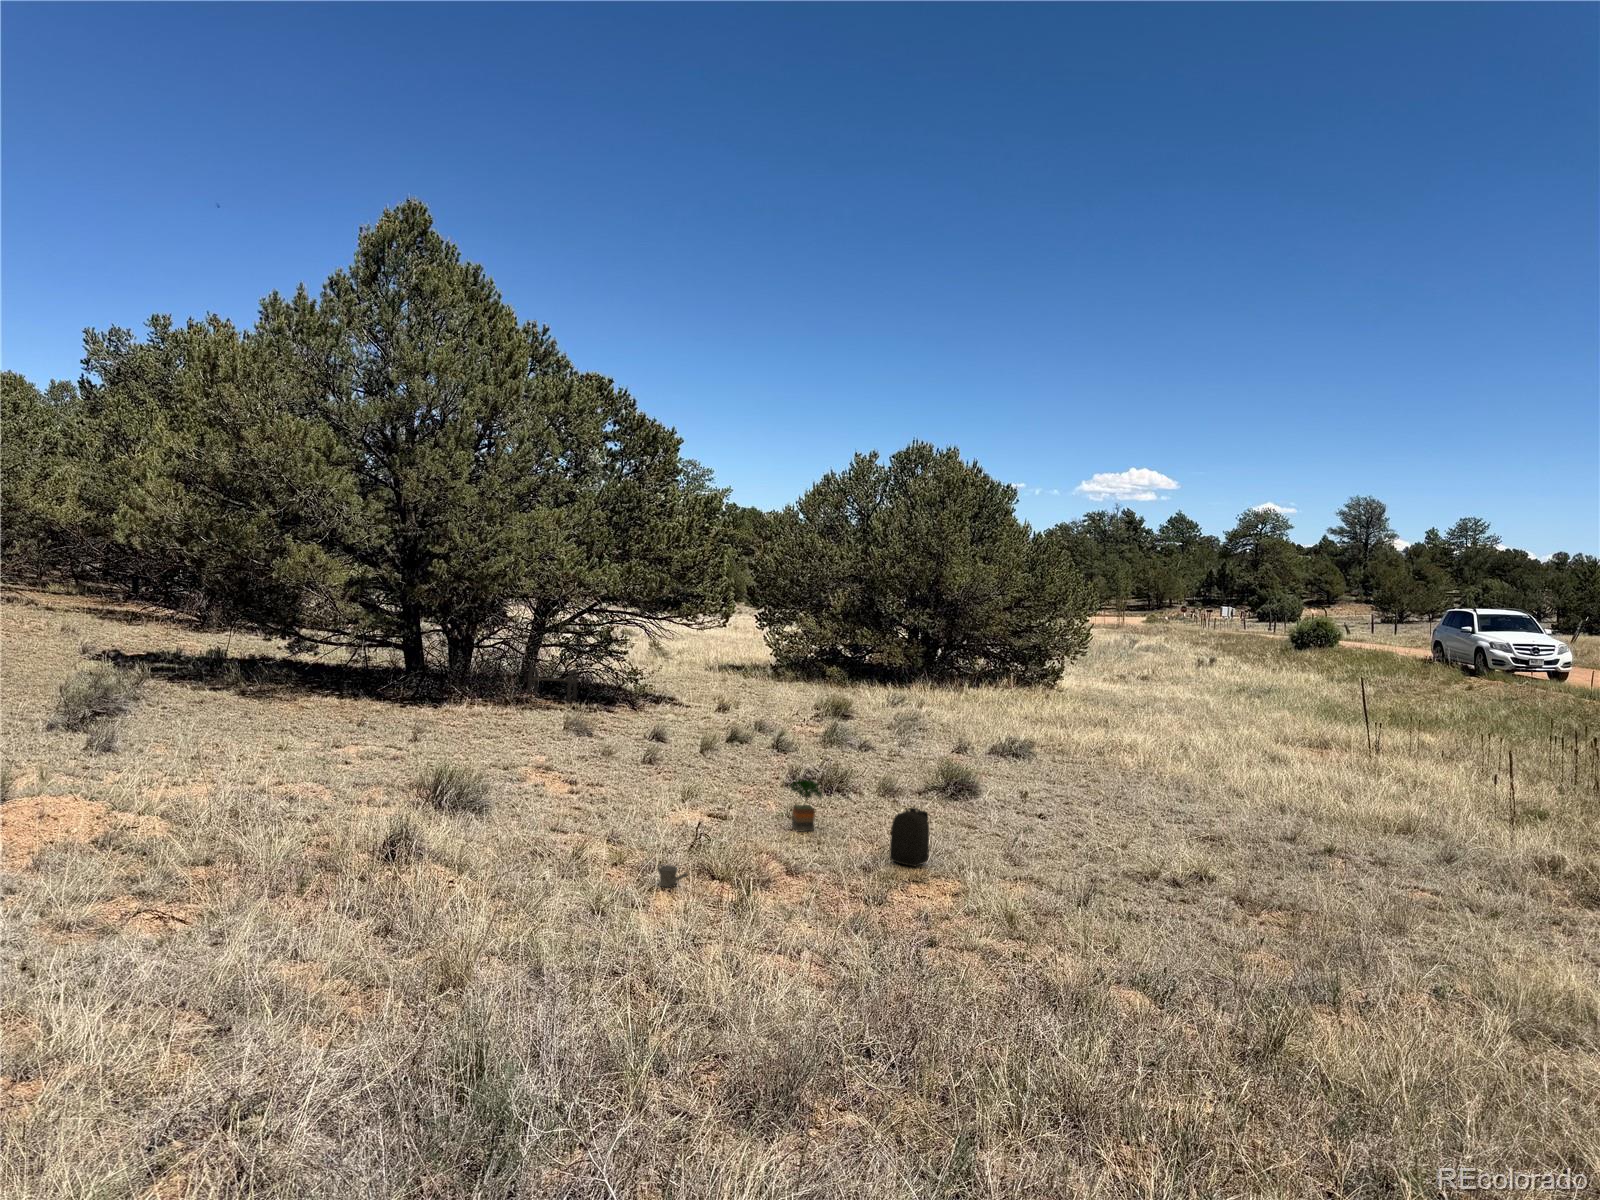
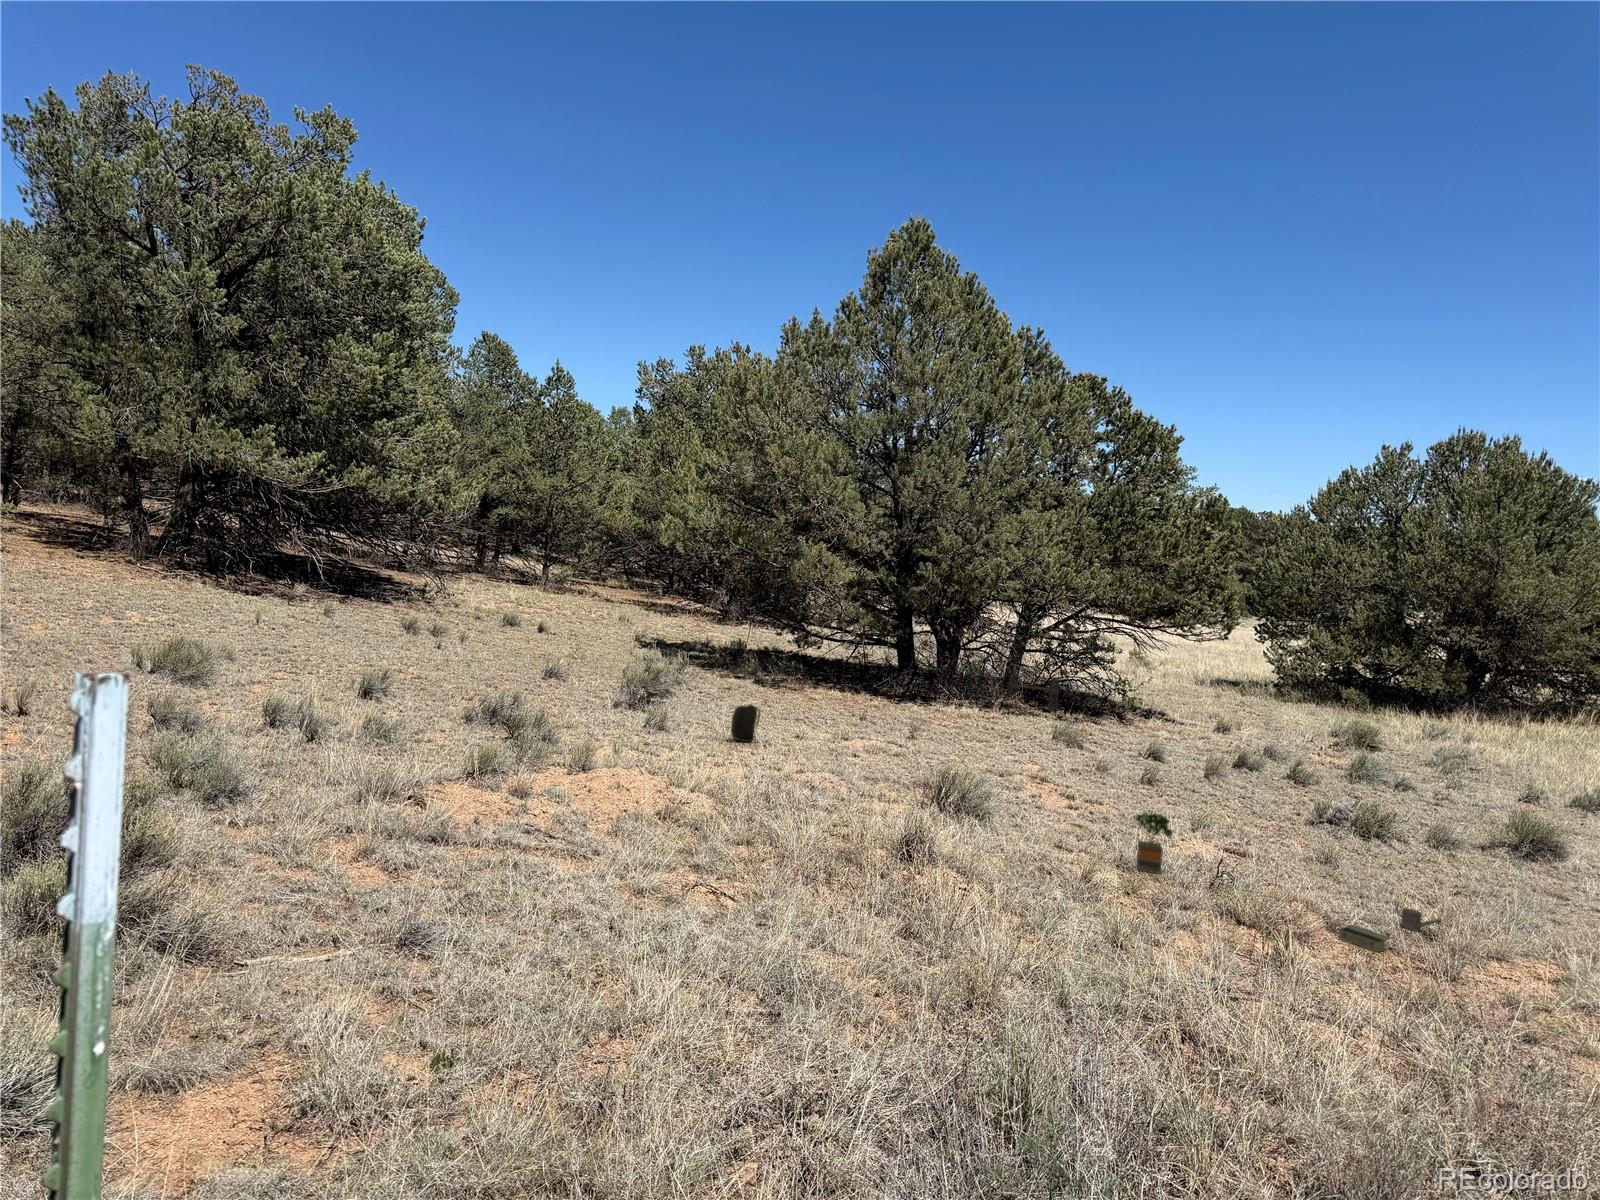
potted tree: present [790,780,823,832] -> present [1134,813,1173,874]
backpack: present [890,807,929,866] -> present [731,704,760,742]
watering can: present [658,864,688,887] -> present [1396,905,1441,931]
toolbox: none [799,875,841,897] -> present [1338,925,1391,952]

